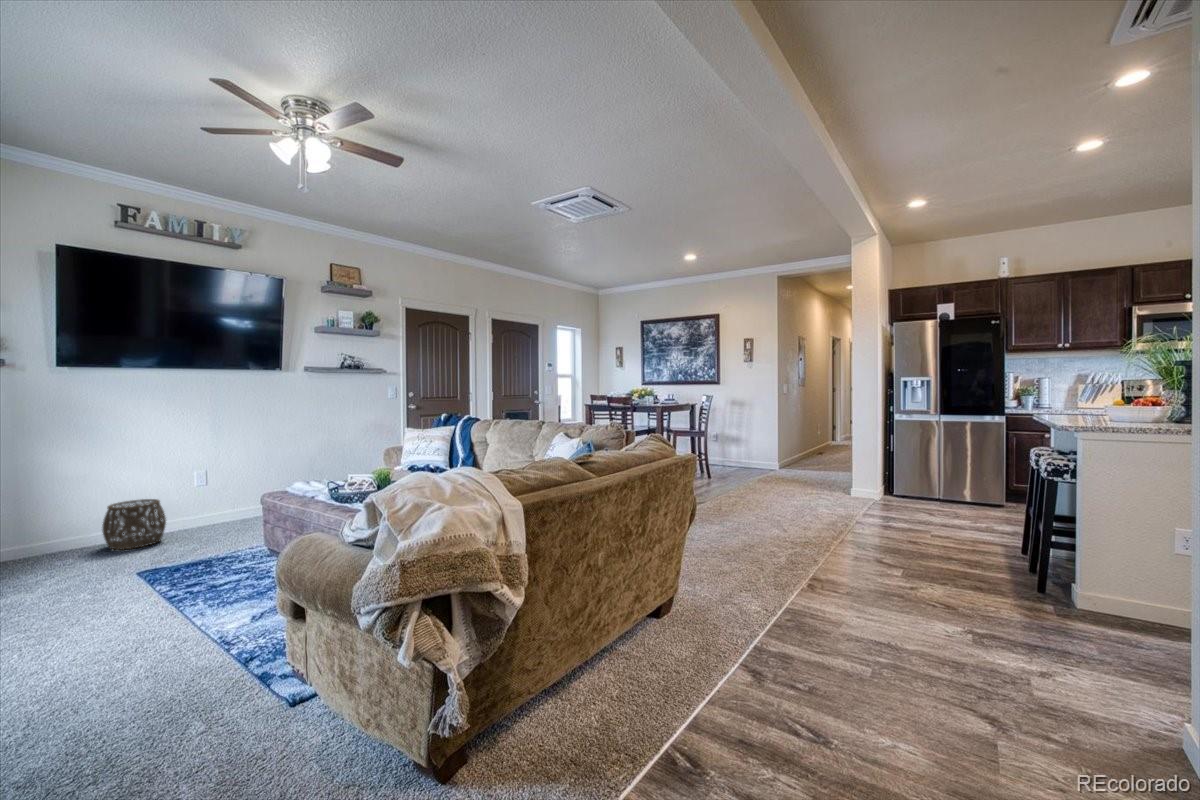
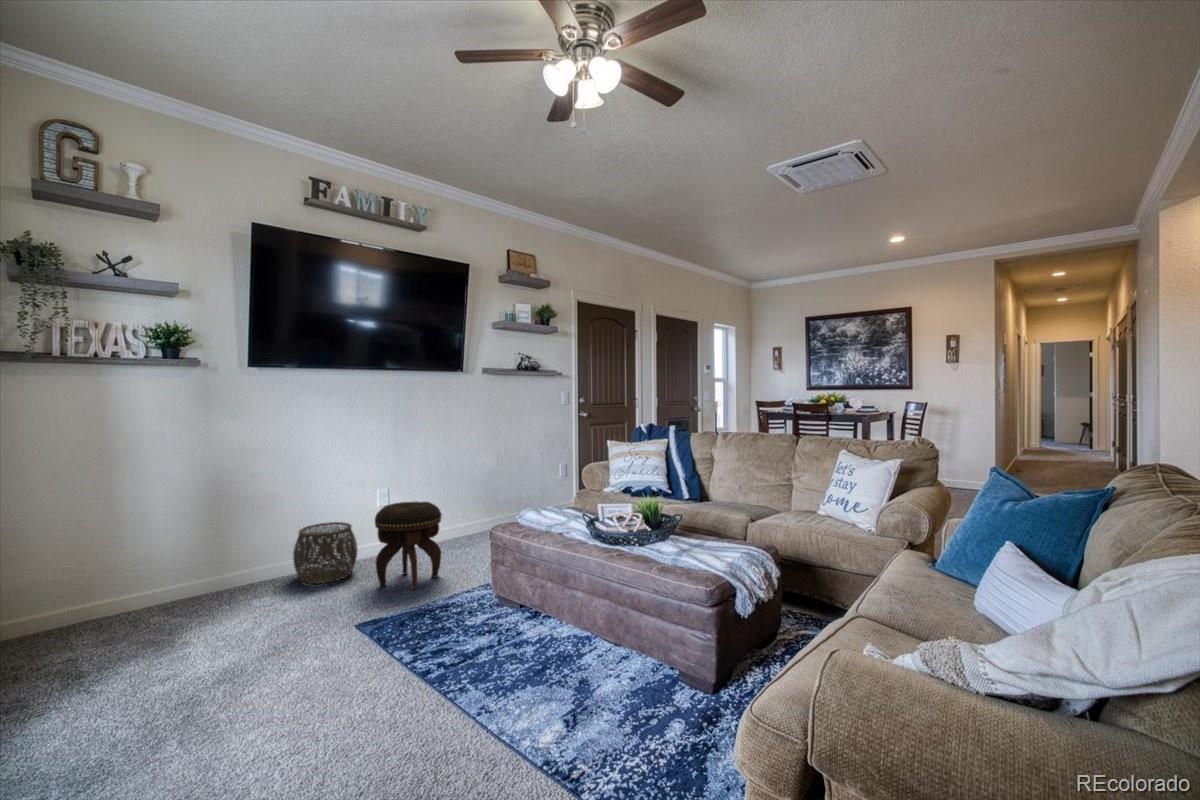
footstool: none [173,479,238,550] -> present [375,501,442,590]

